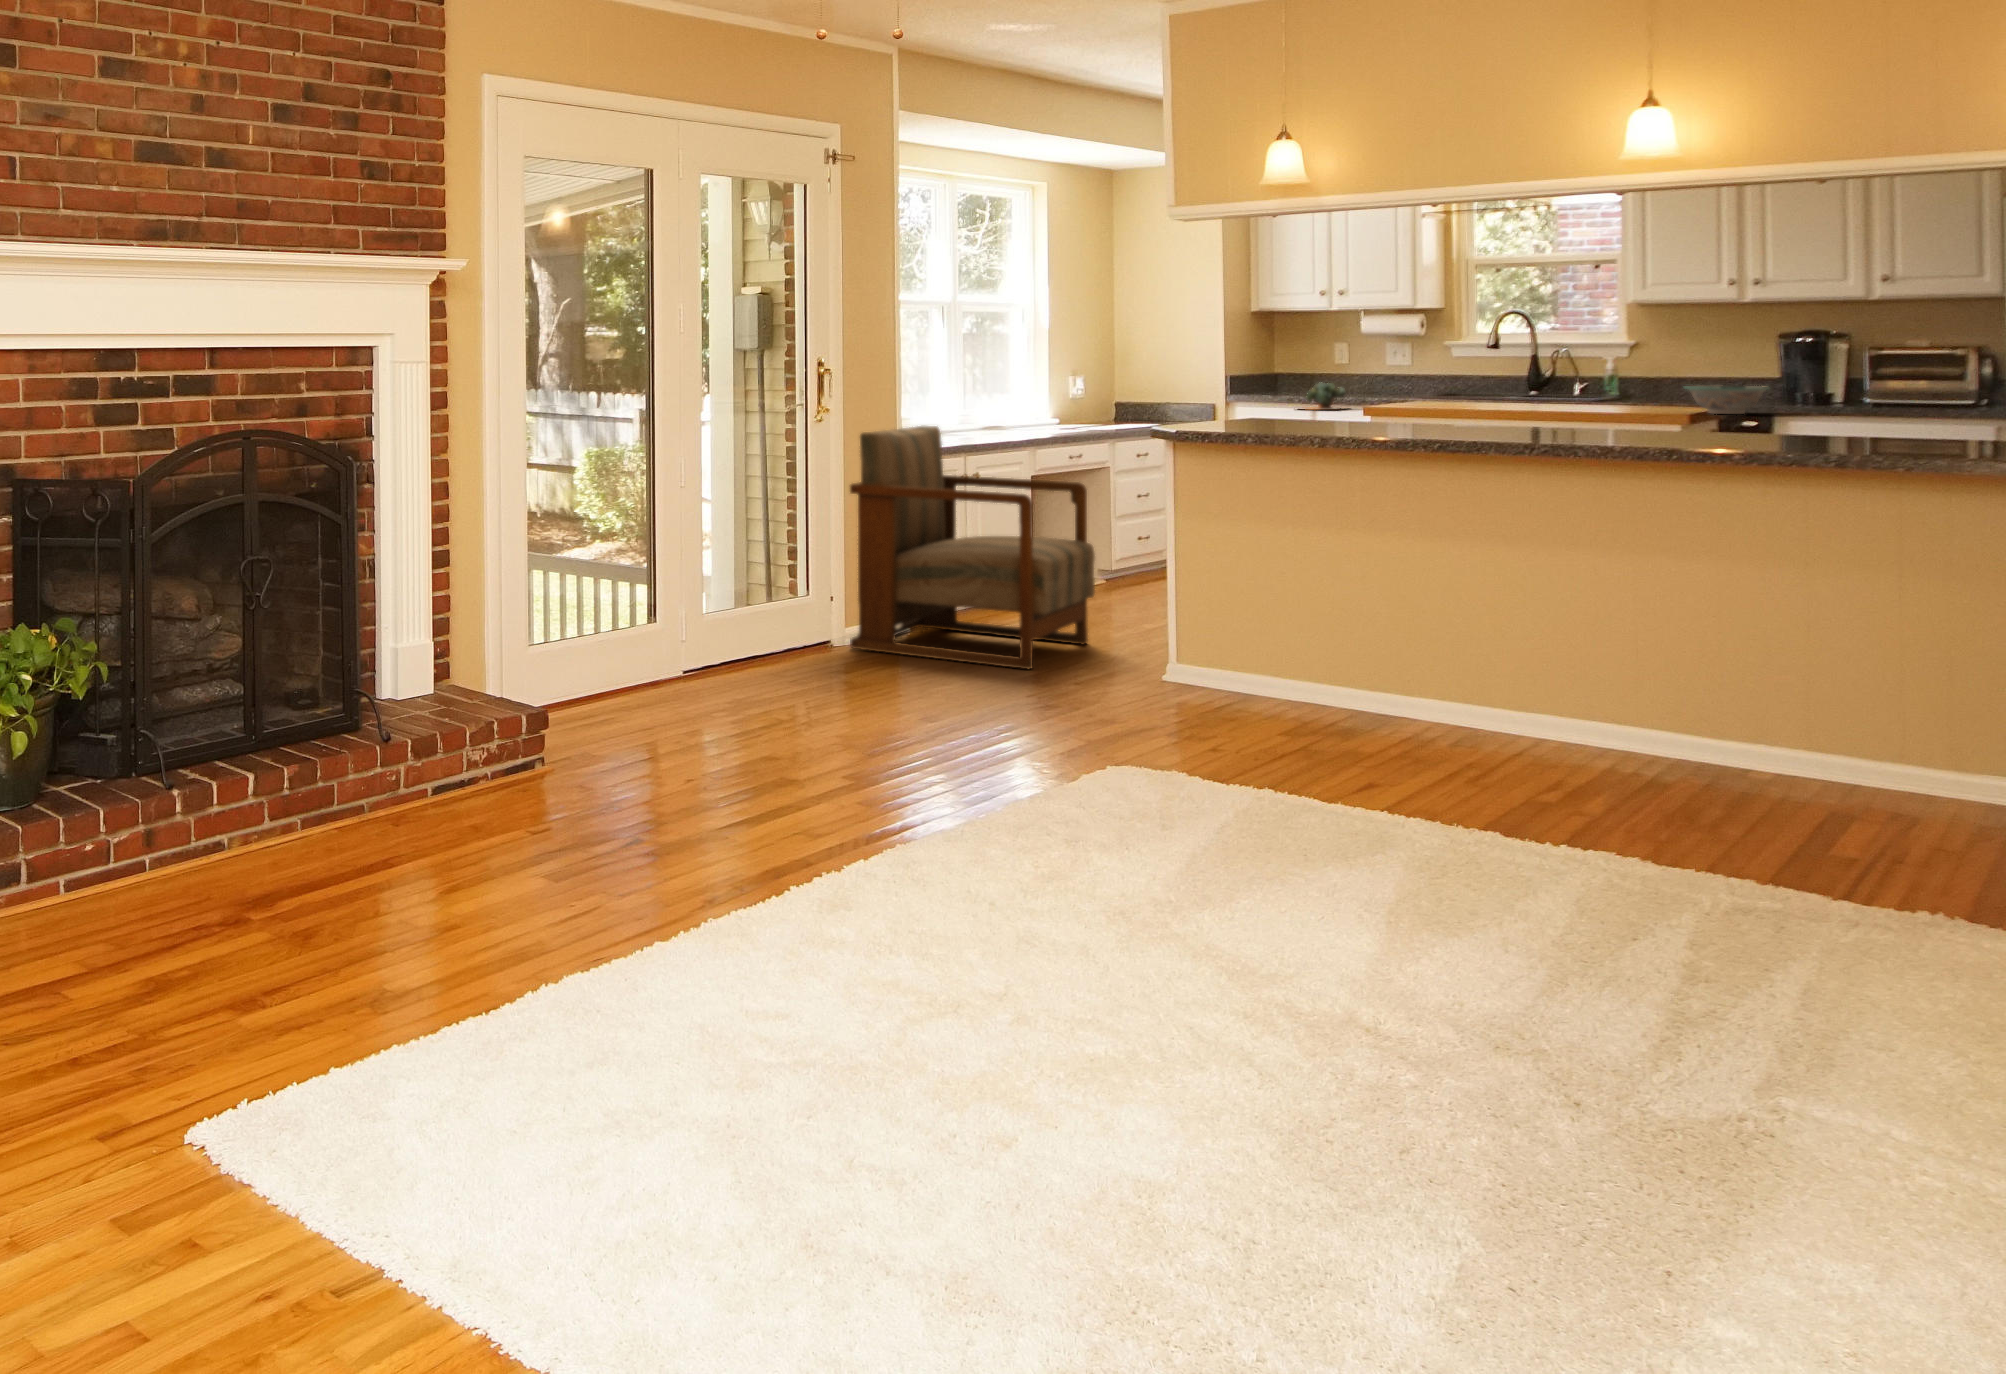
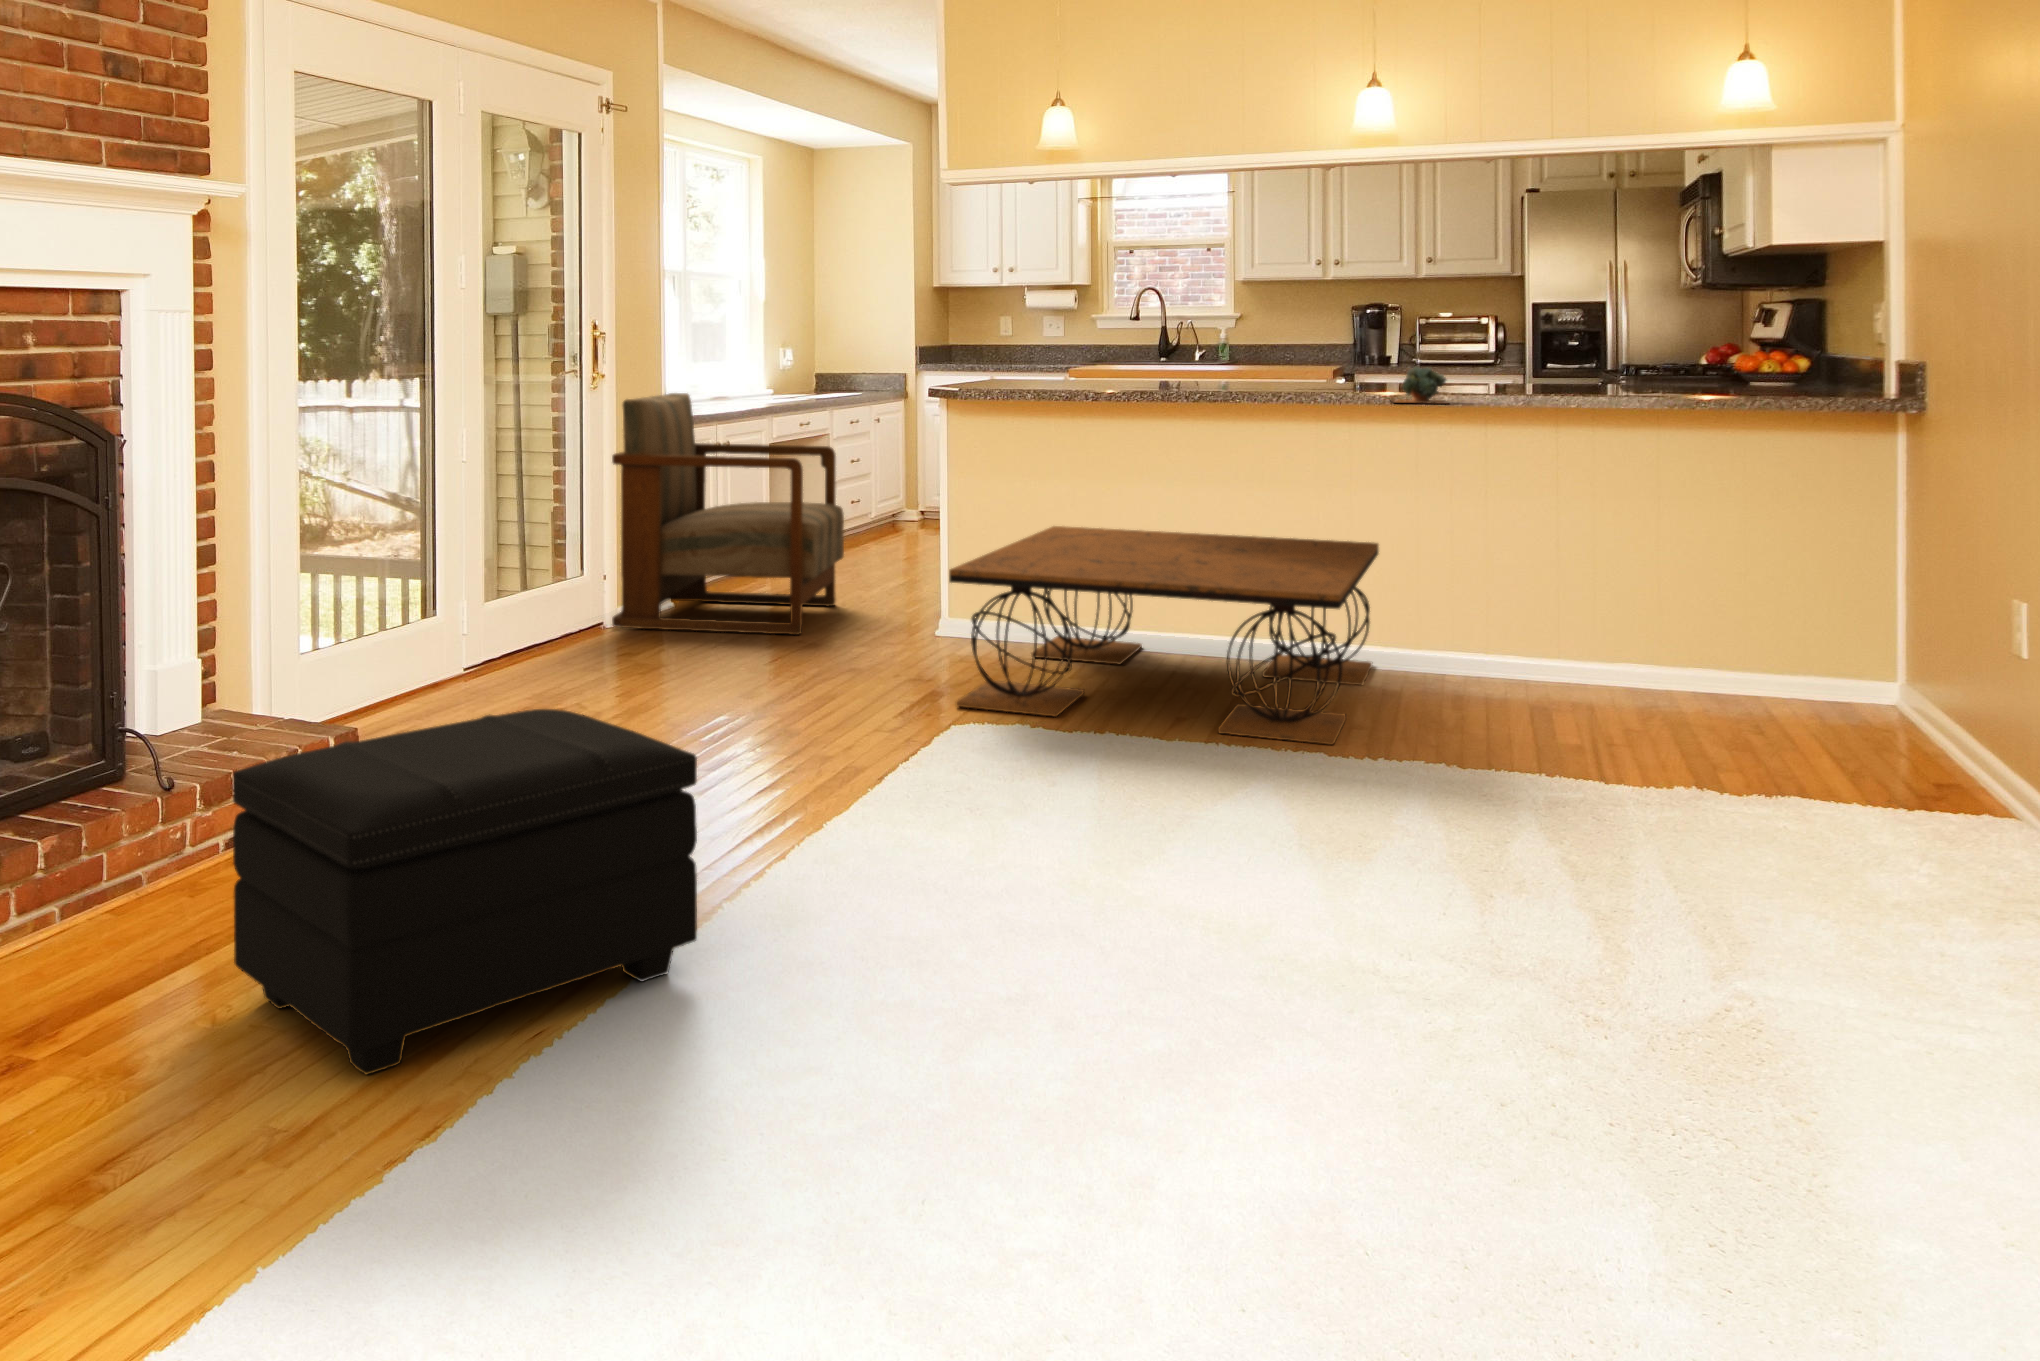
succulent plant: present [1304,382,1346,410] -> present [1391,367,1447,404]
bowl: present [1685,386,1768,414] -> none [1286,351,1347,374]
coffee table: none [1135,576,1699,836] -> present [949,526,1379,745]
footstool: none [388,705,743,970] -> present [233,709,697,1075]

